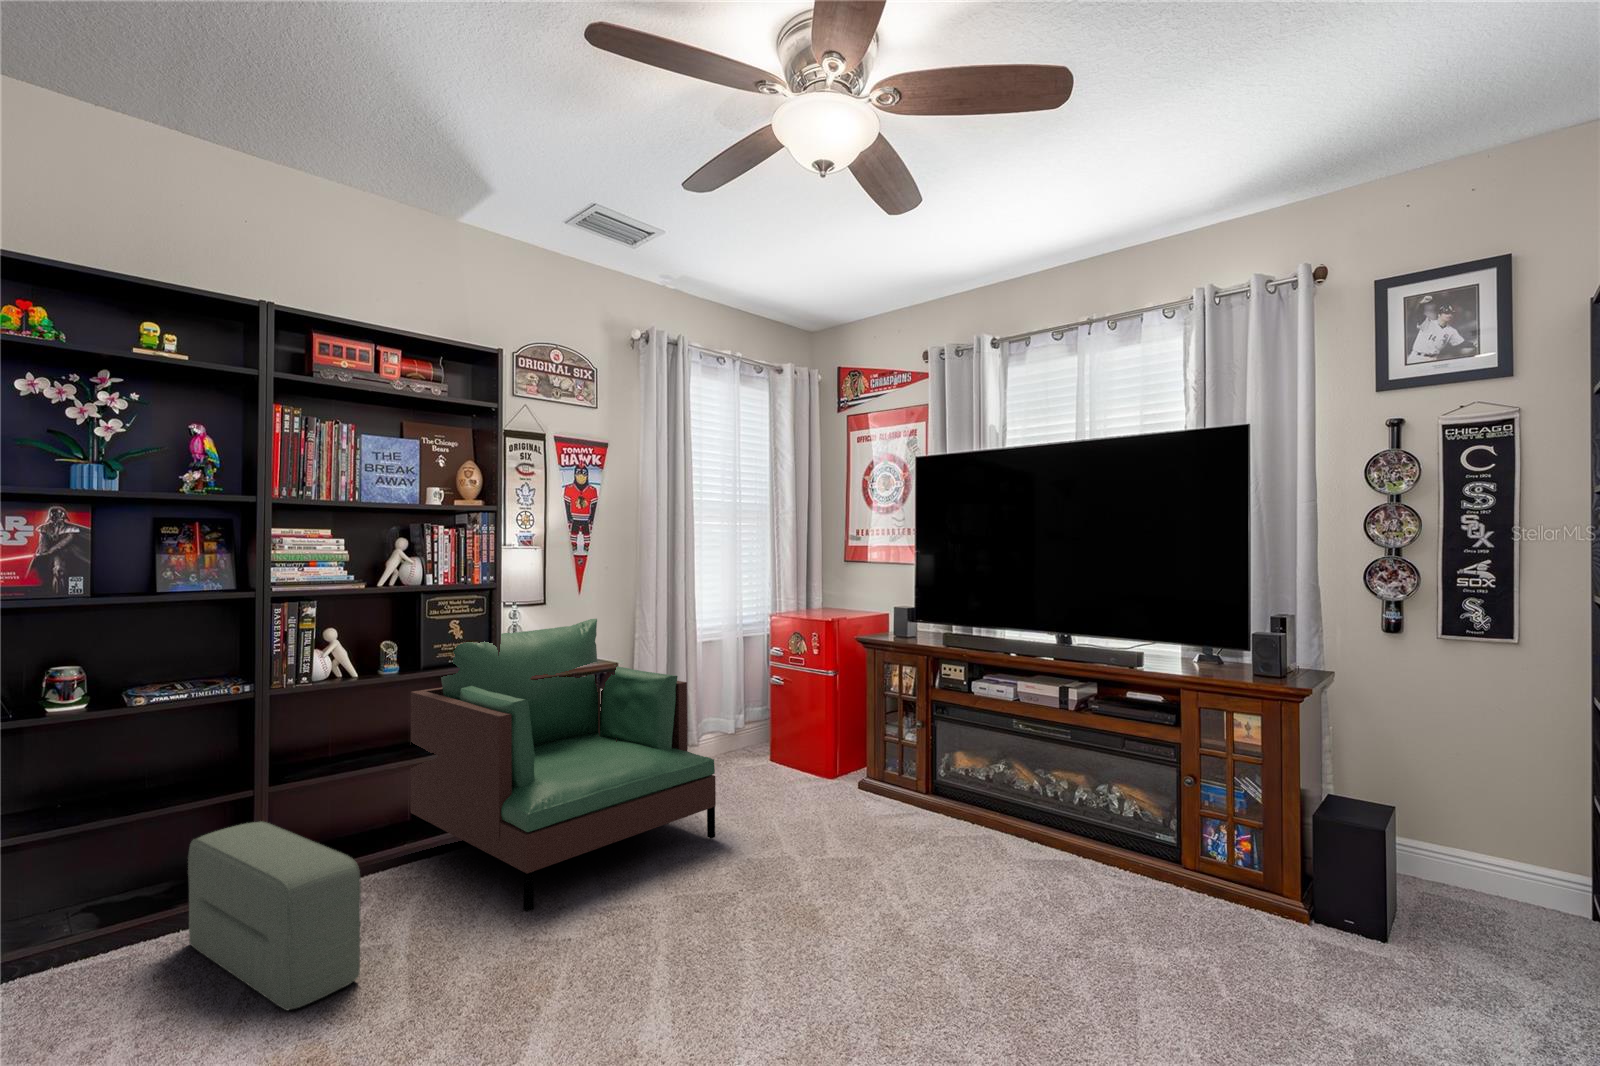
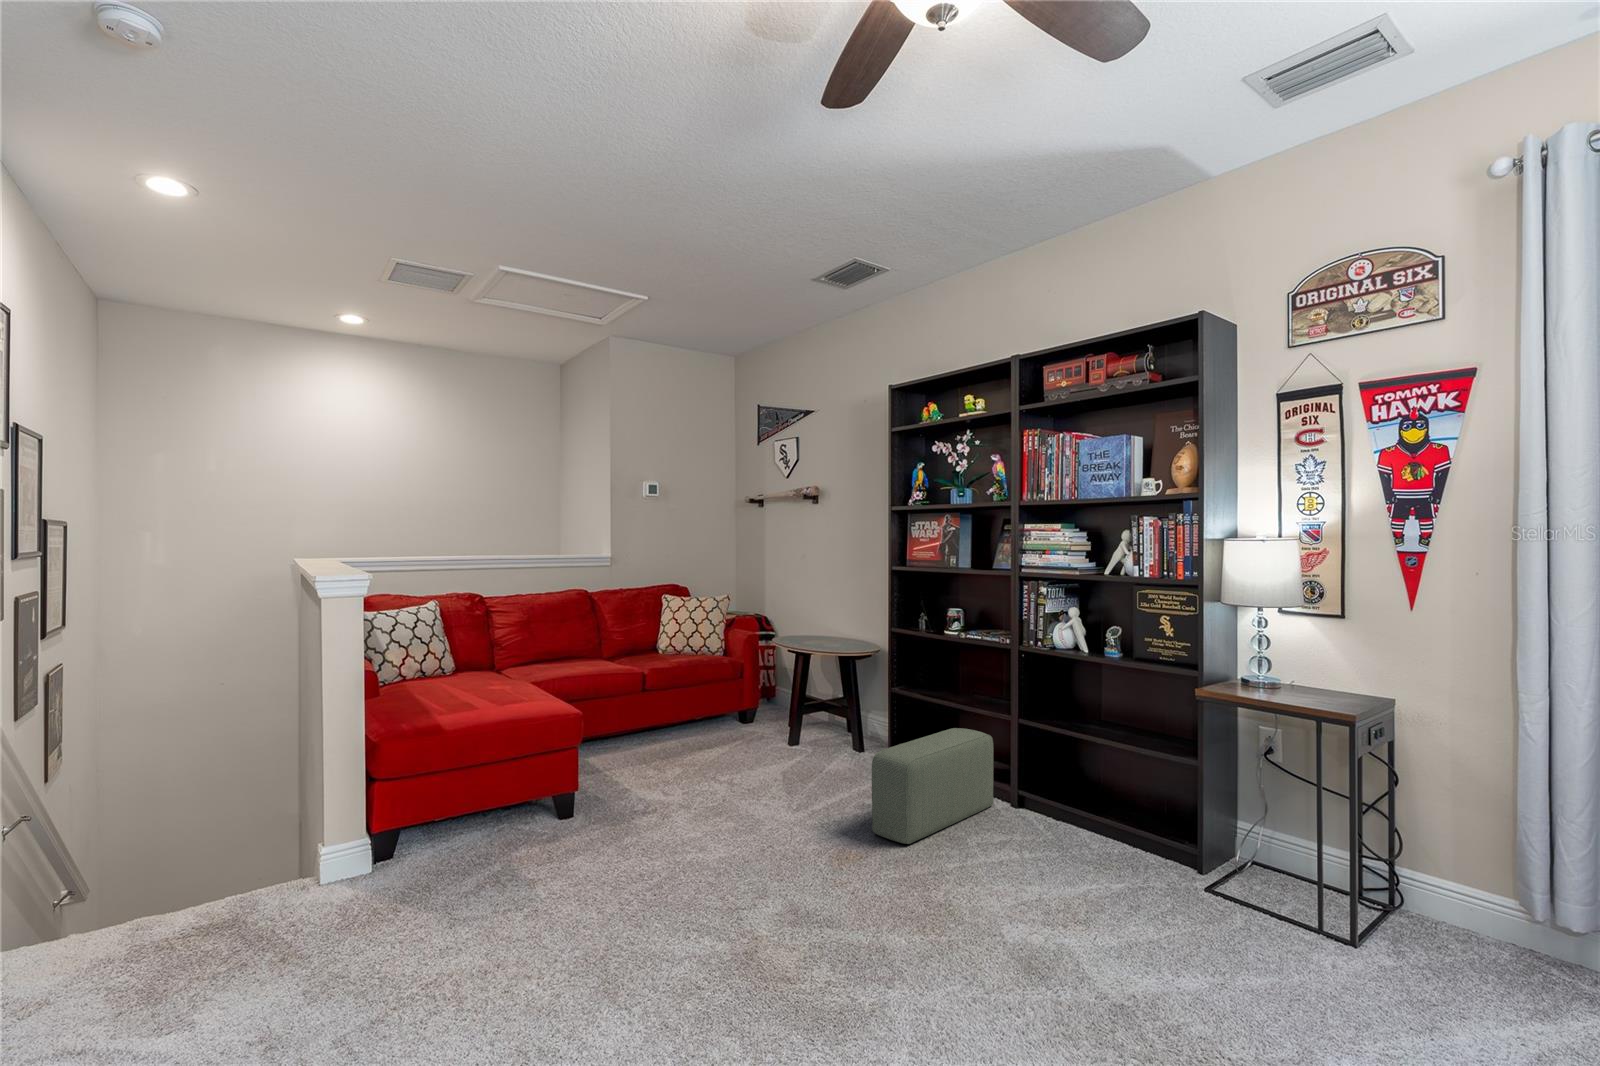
armchair: present [410,619,716,911] -> none [1024,626,1418,1019]

